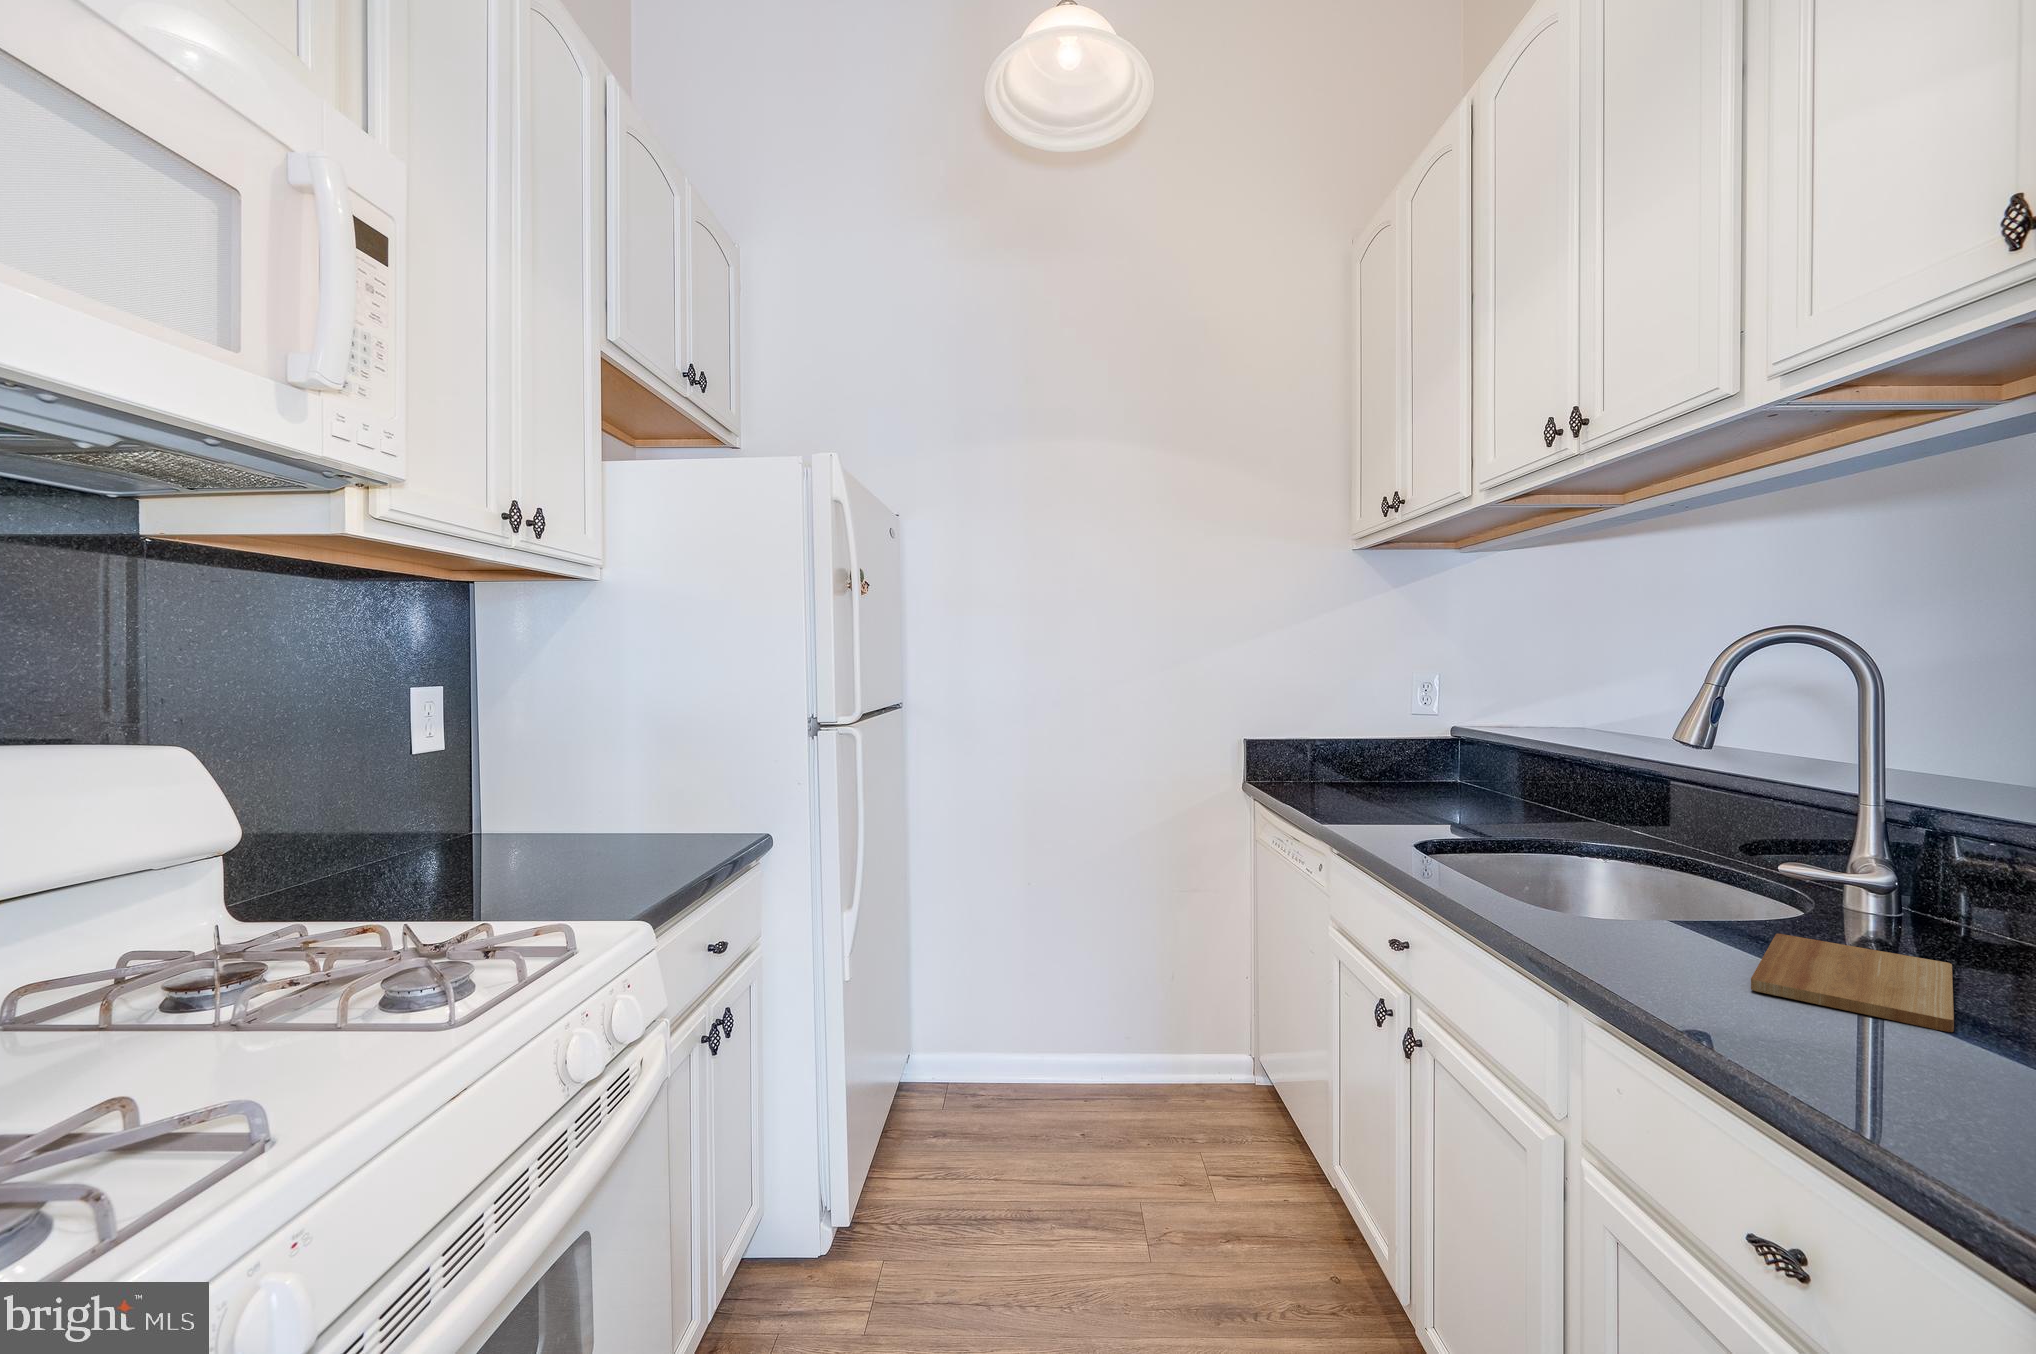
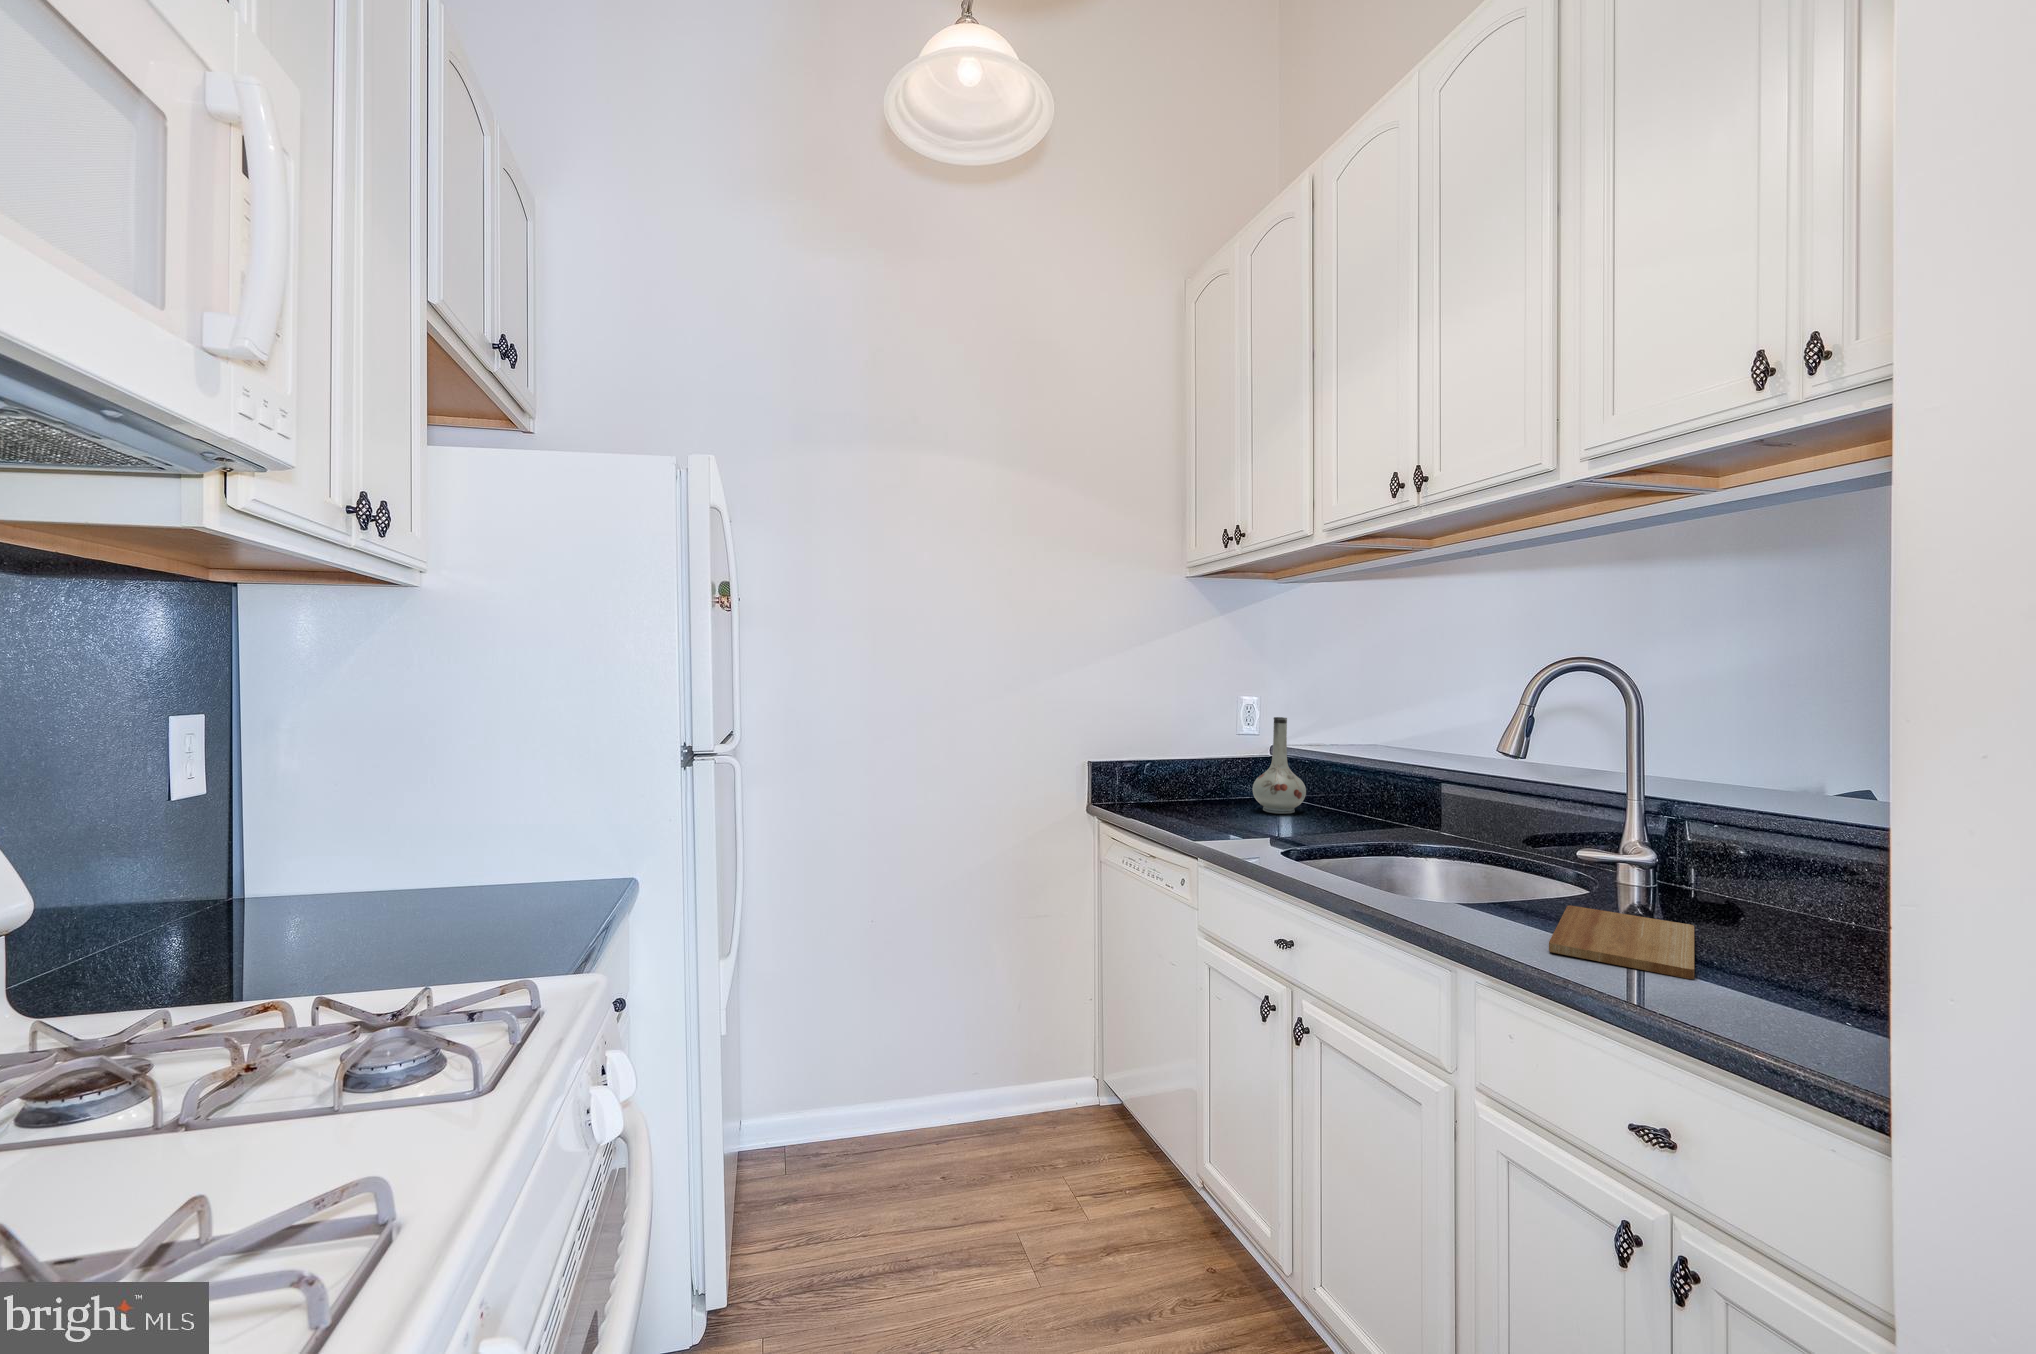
vase: none [1379,708,1444,819] -> present [1253,717,1306,814]

